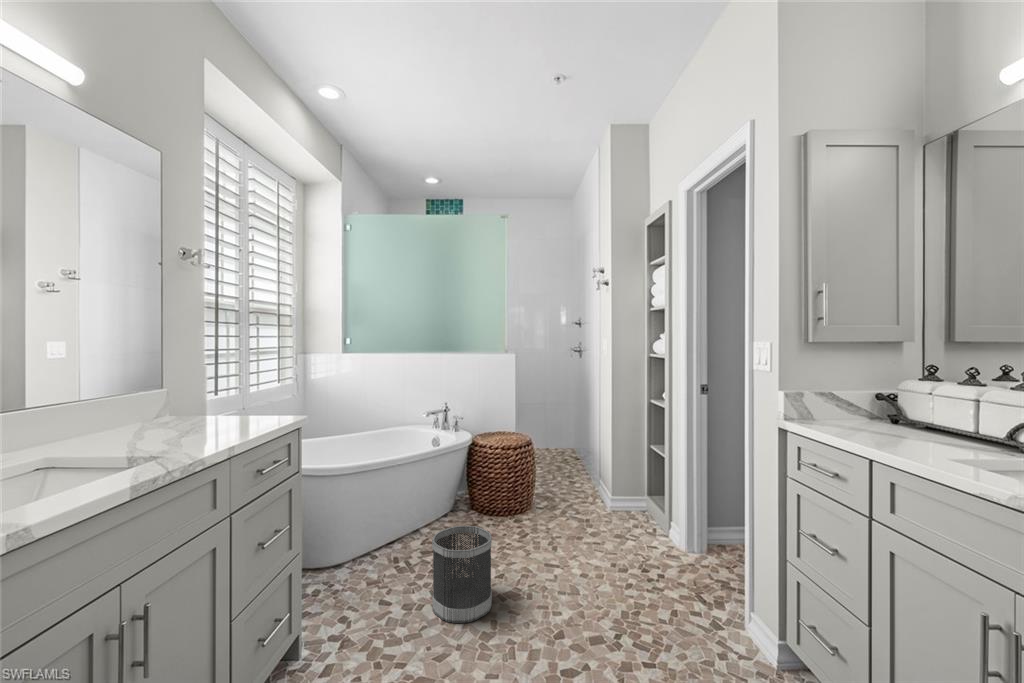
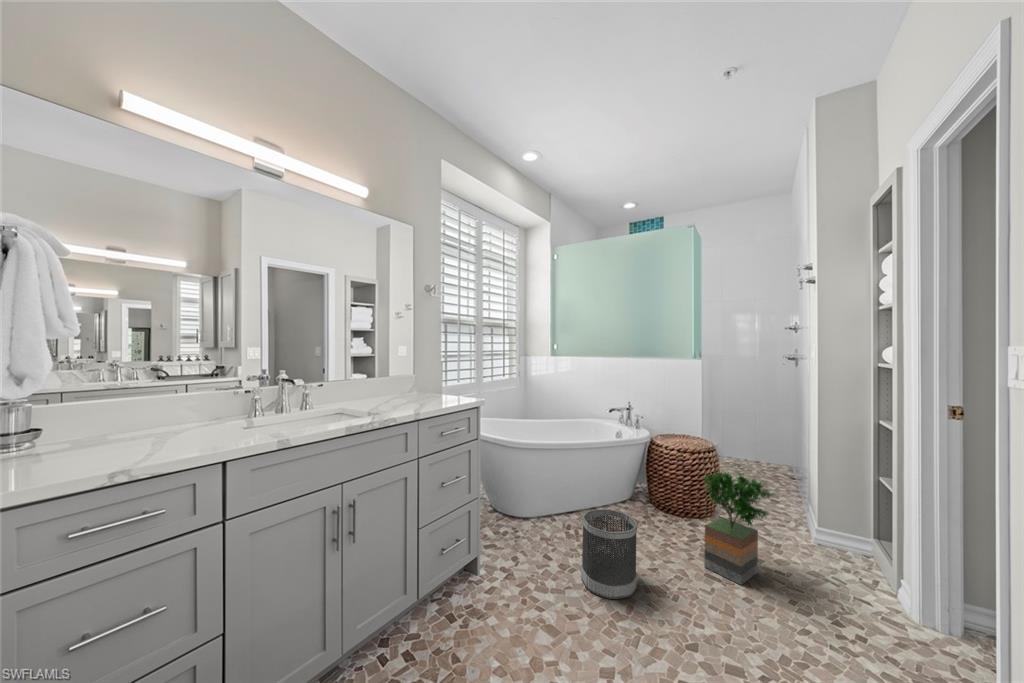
potted tree: none [535,461,596,565] -> present [704,471,771,585]

